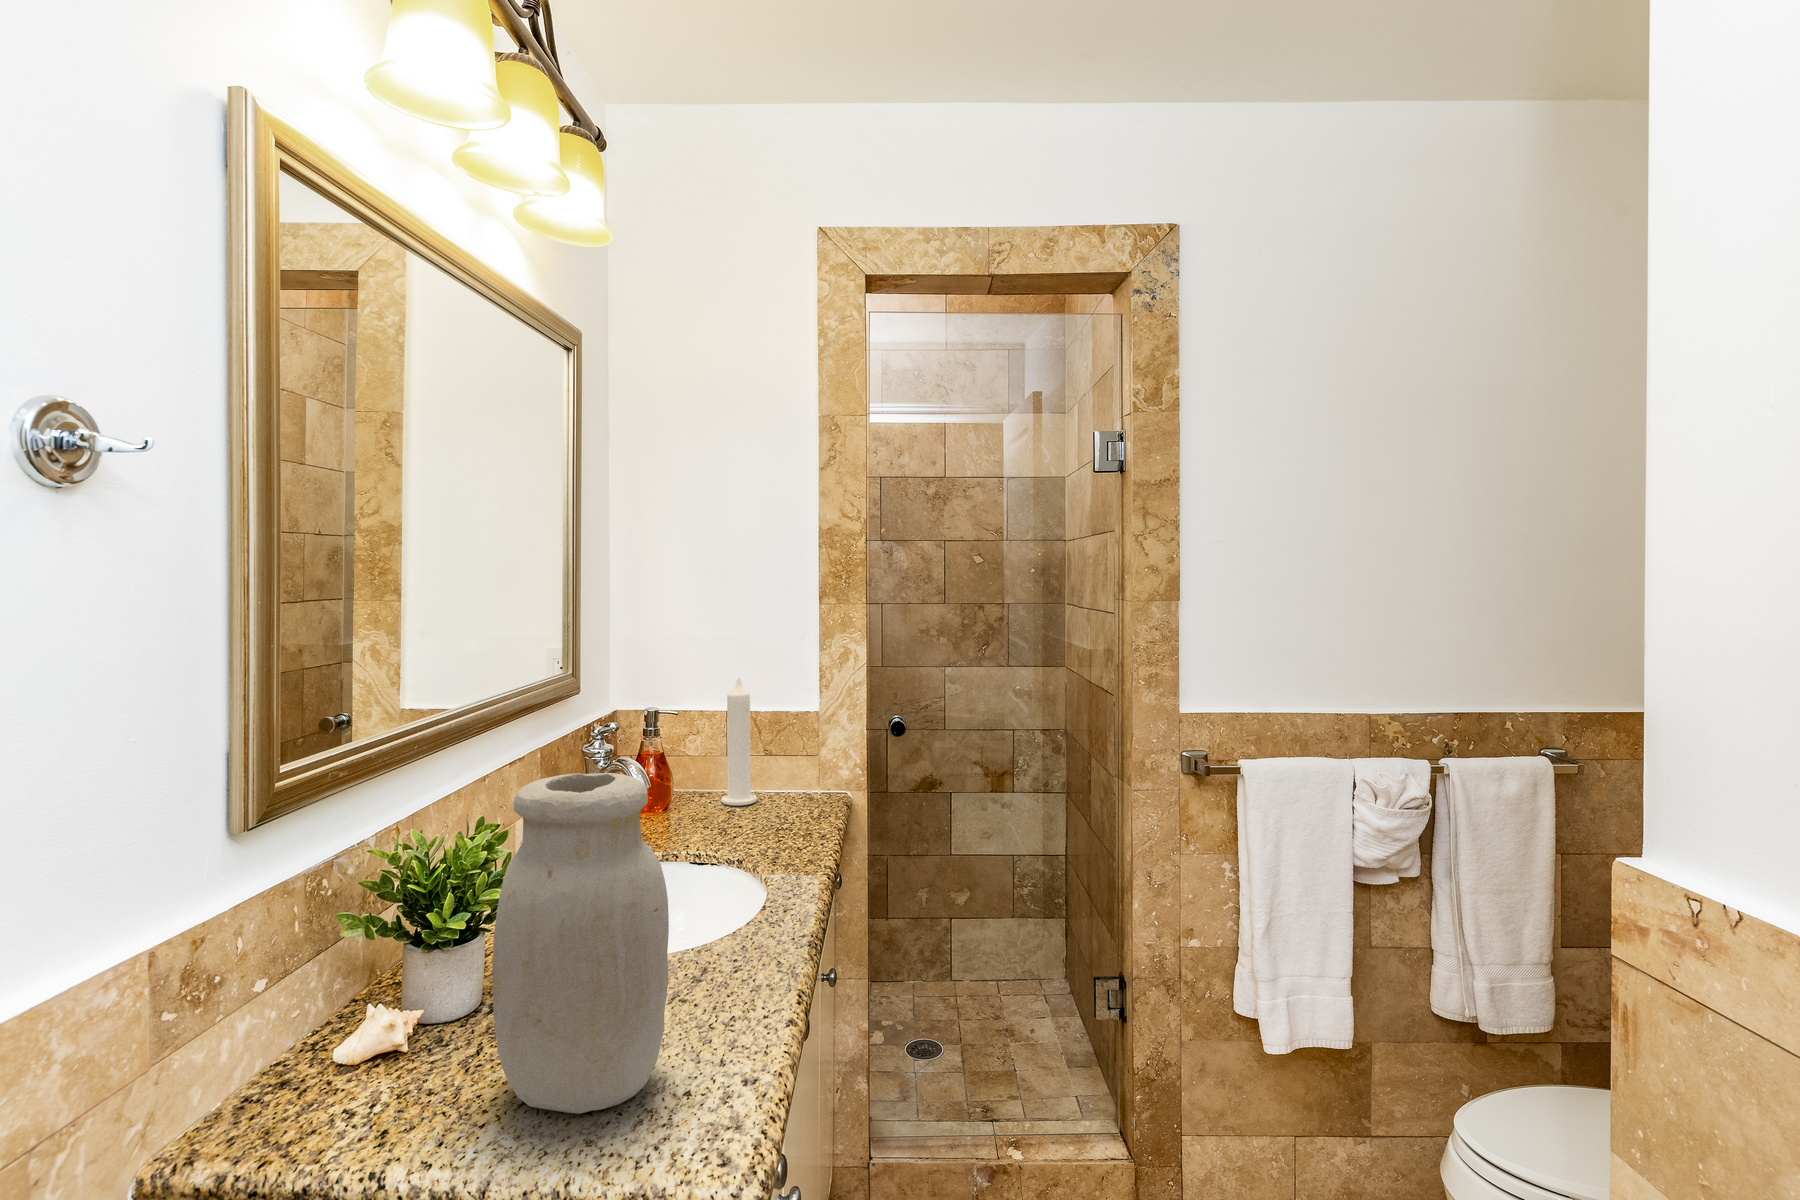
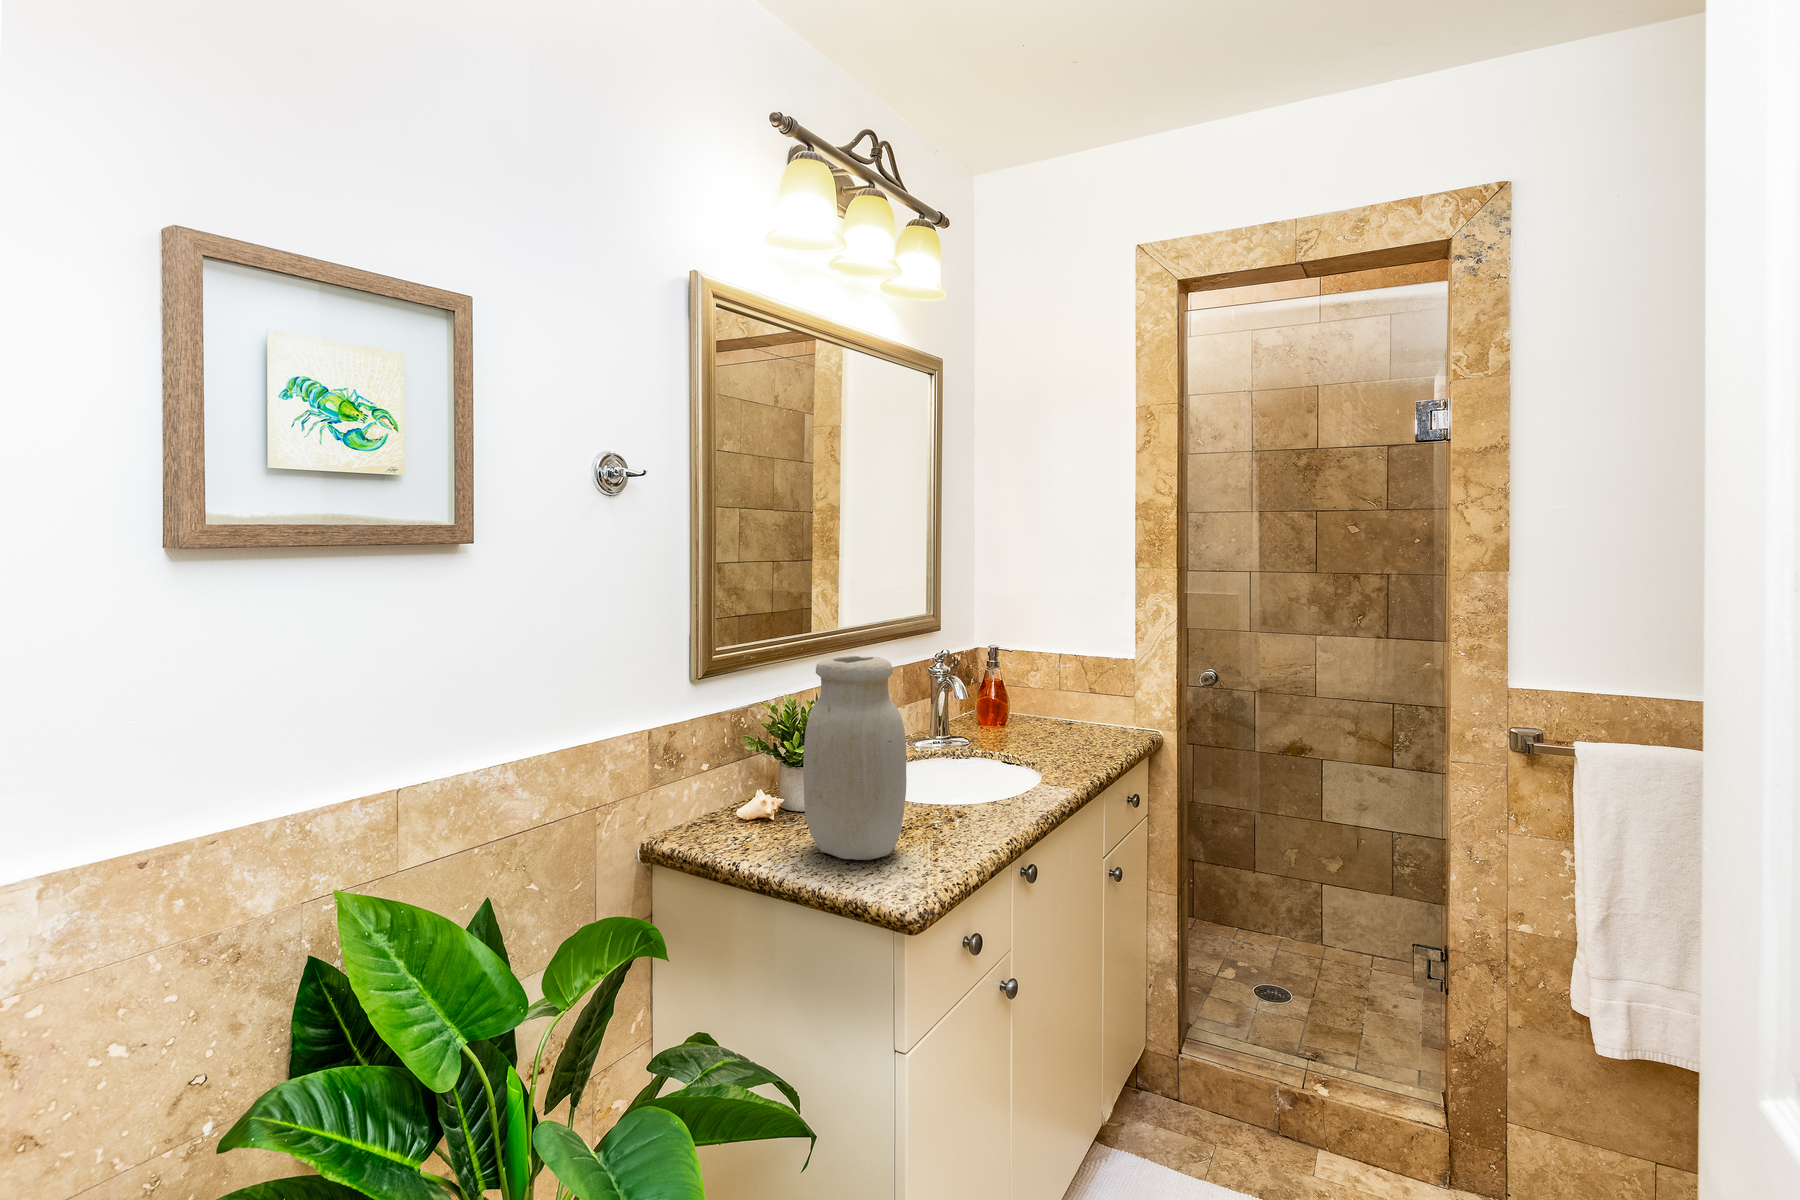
candle: present [721,677,757,805] -> none [1050,629,1079,733]

